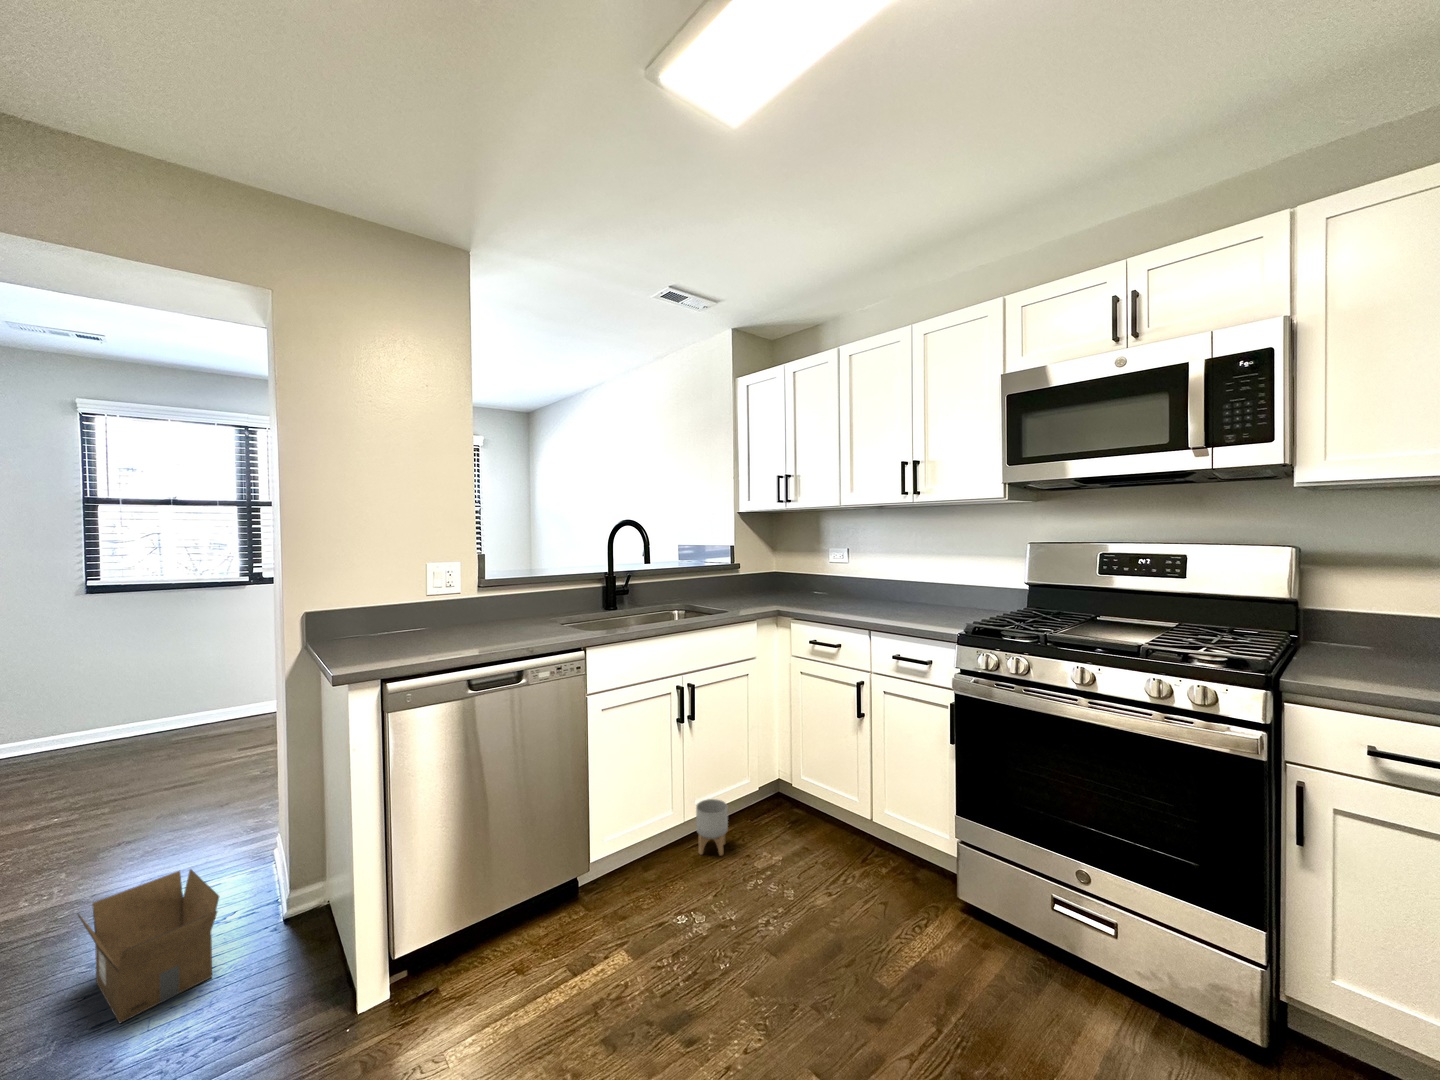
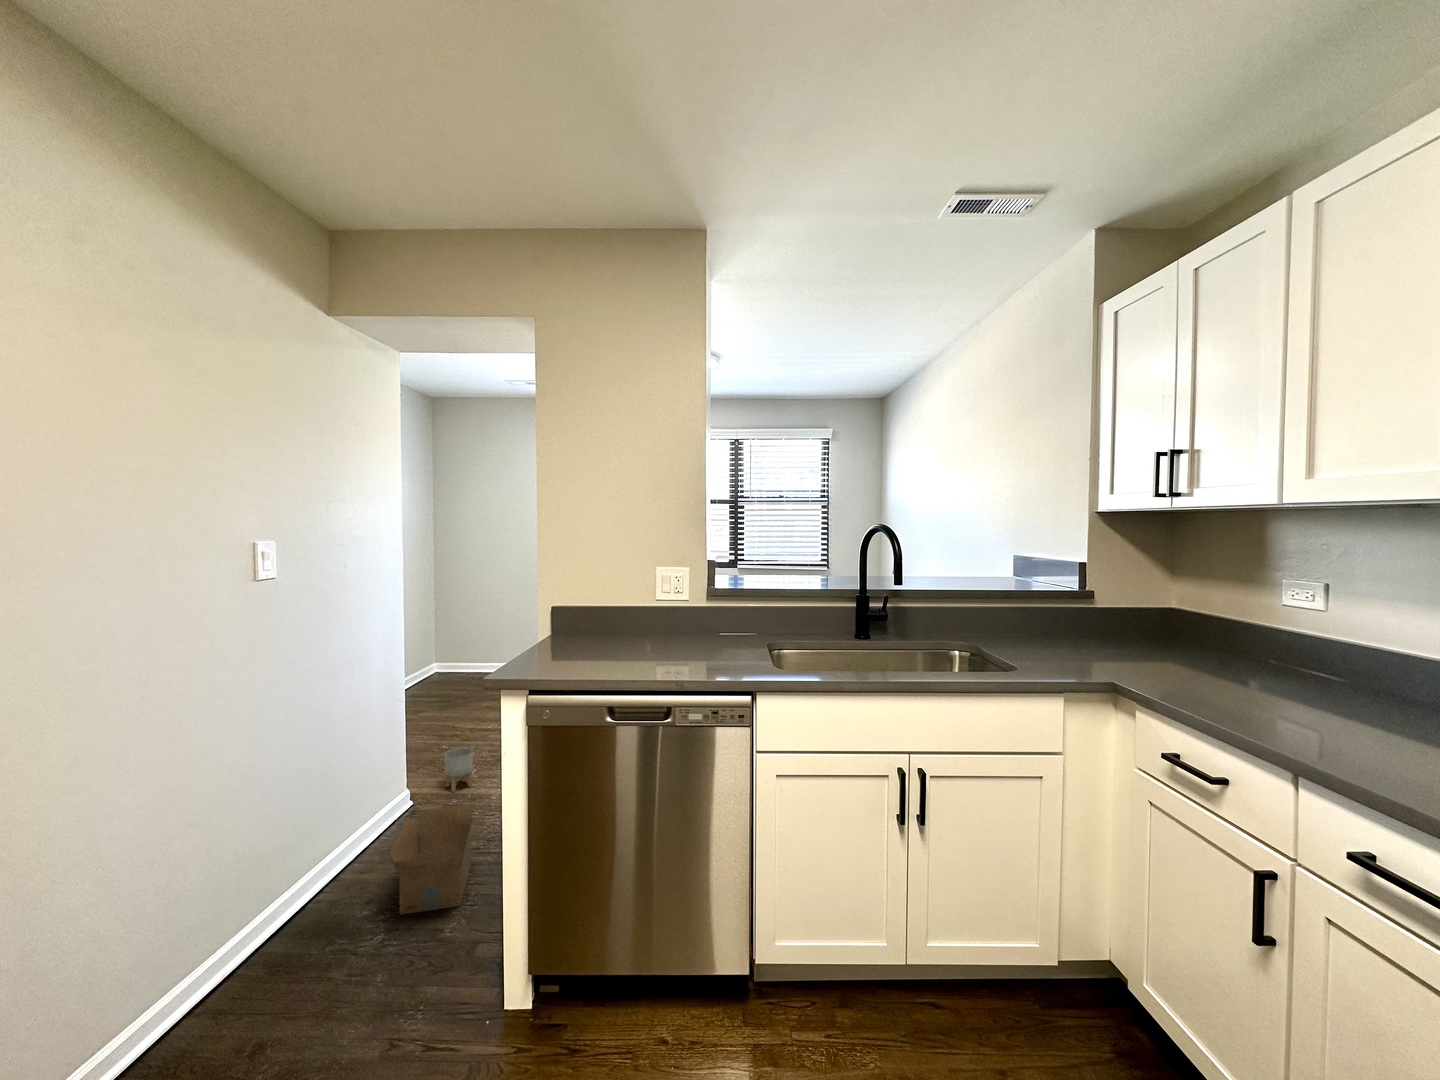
planter: present [696,799,728,856] -> present [445,748,473,792]

